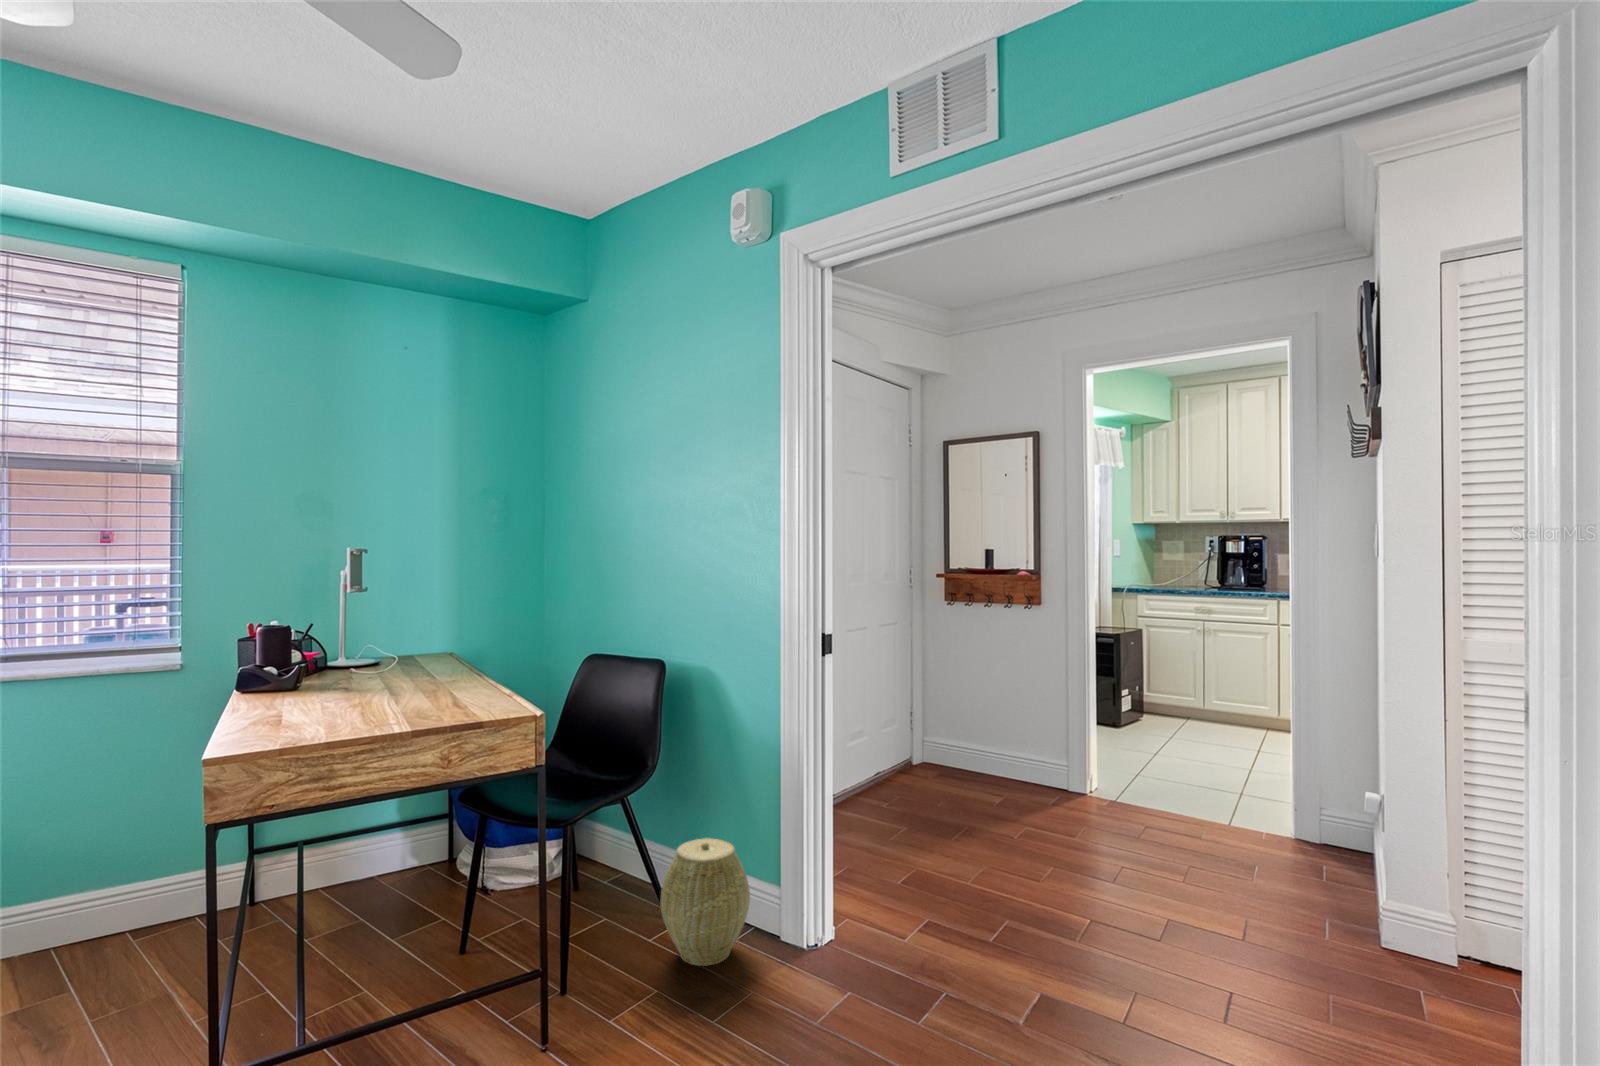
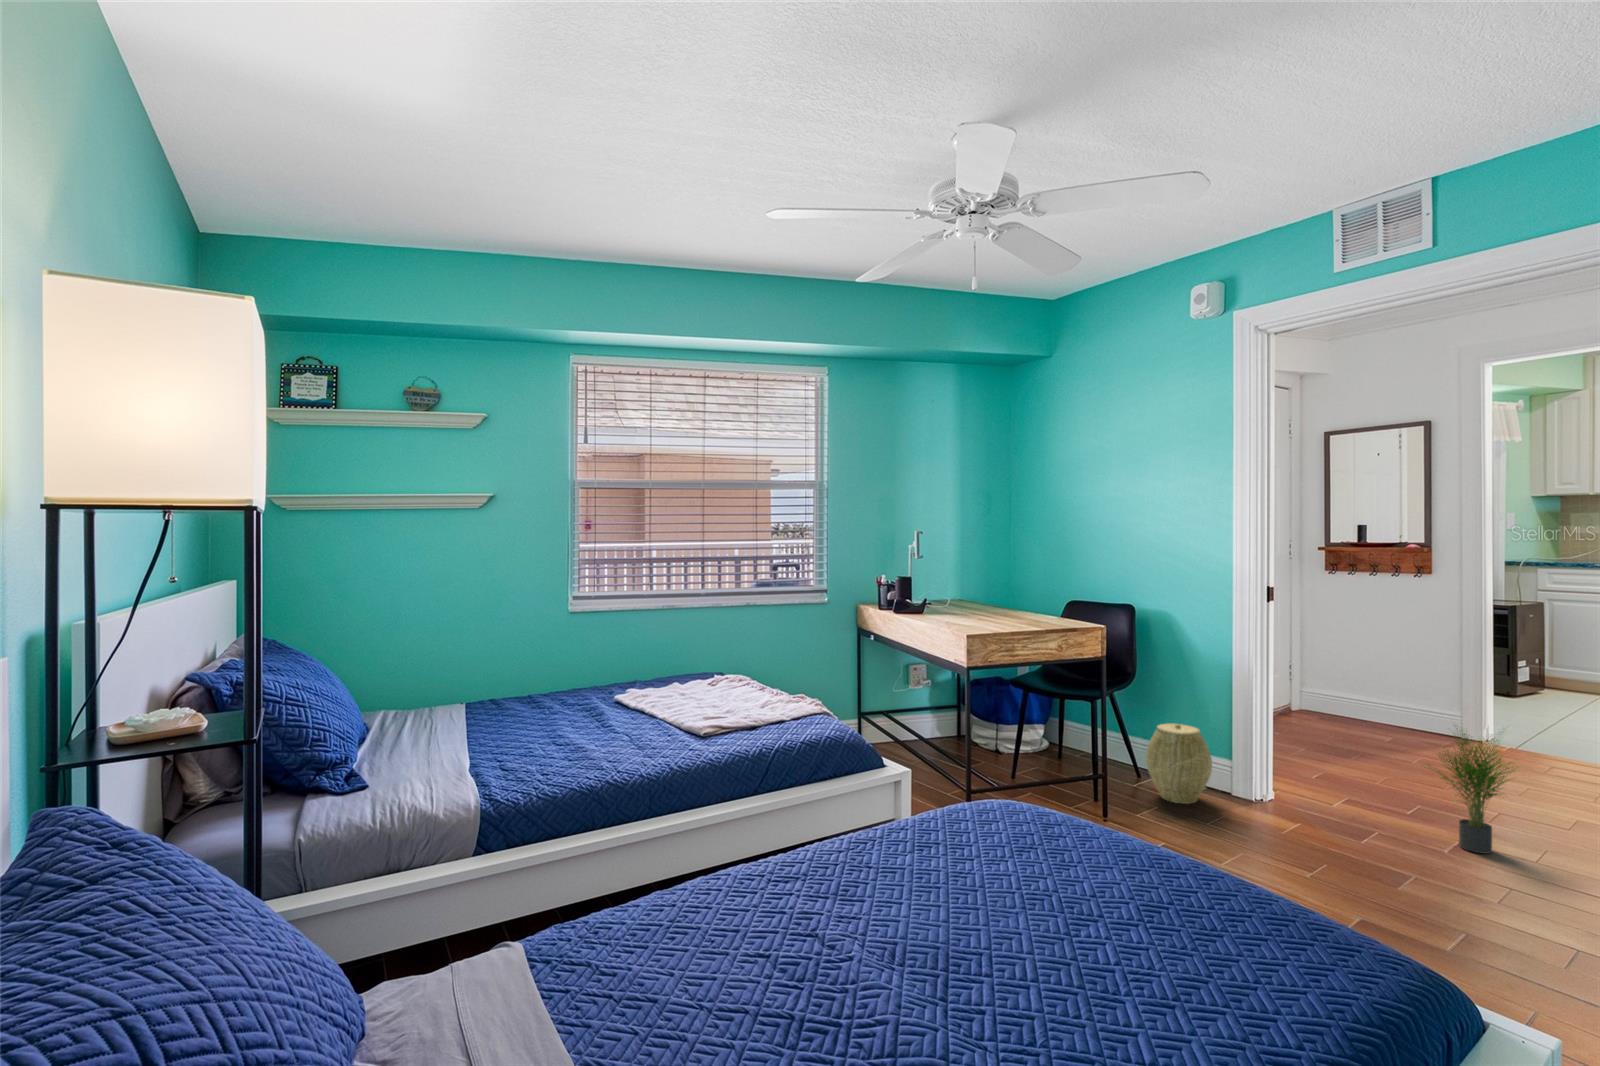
potted plant: none [985,823,1119,1014] -> present [1429,734,1514,854]

